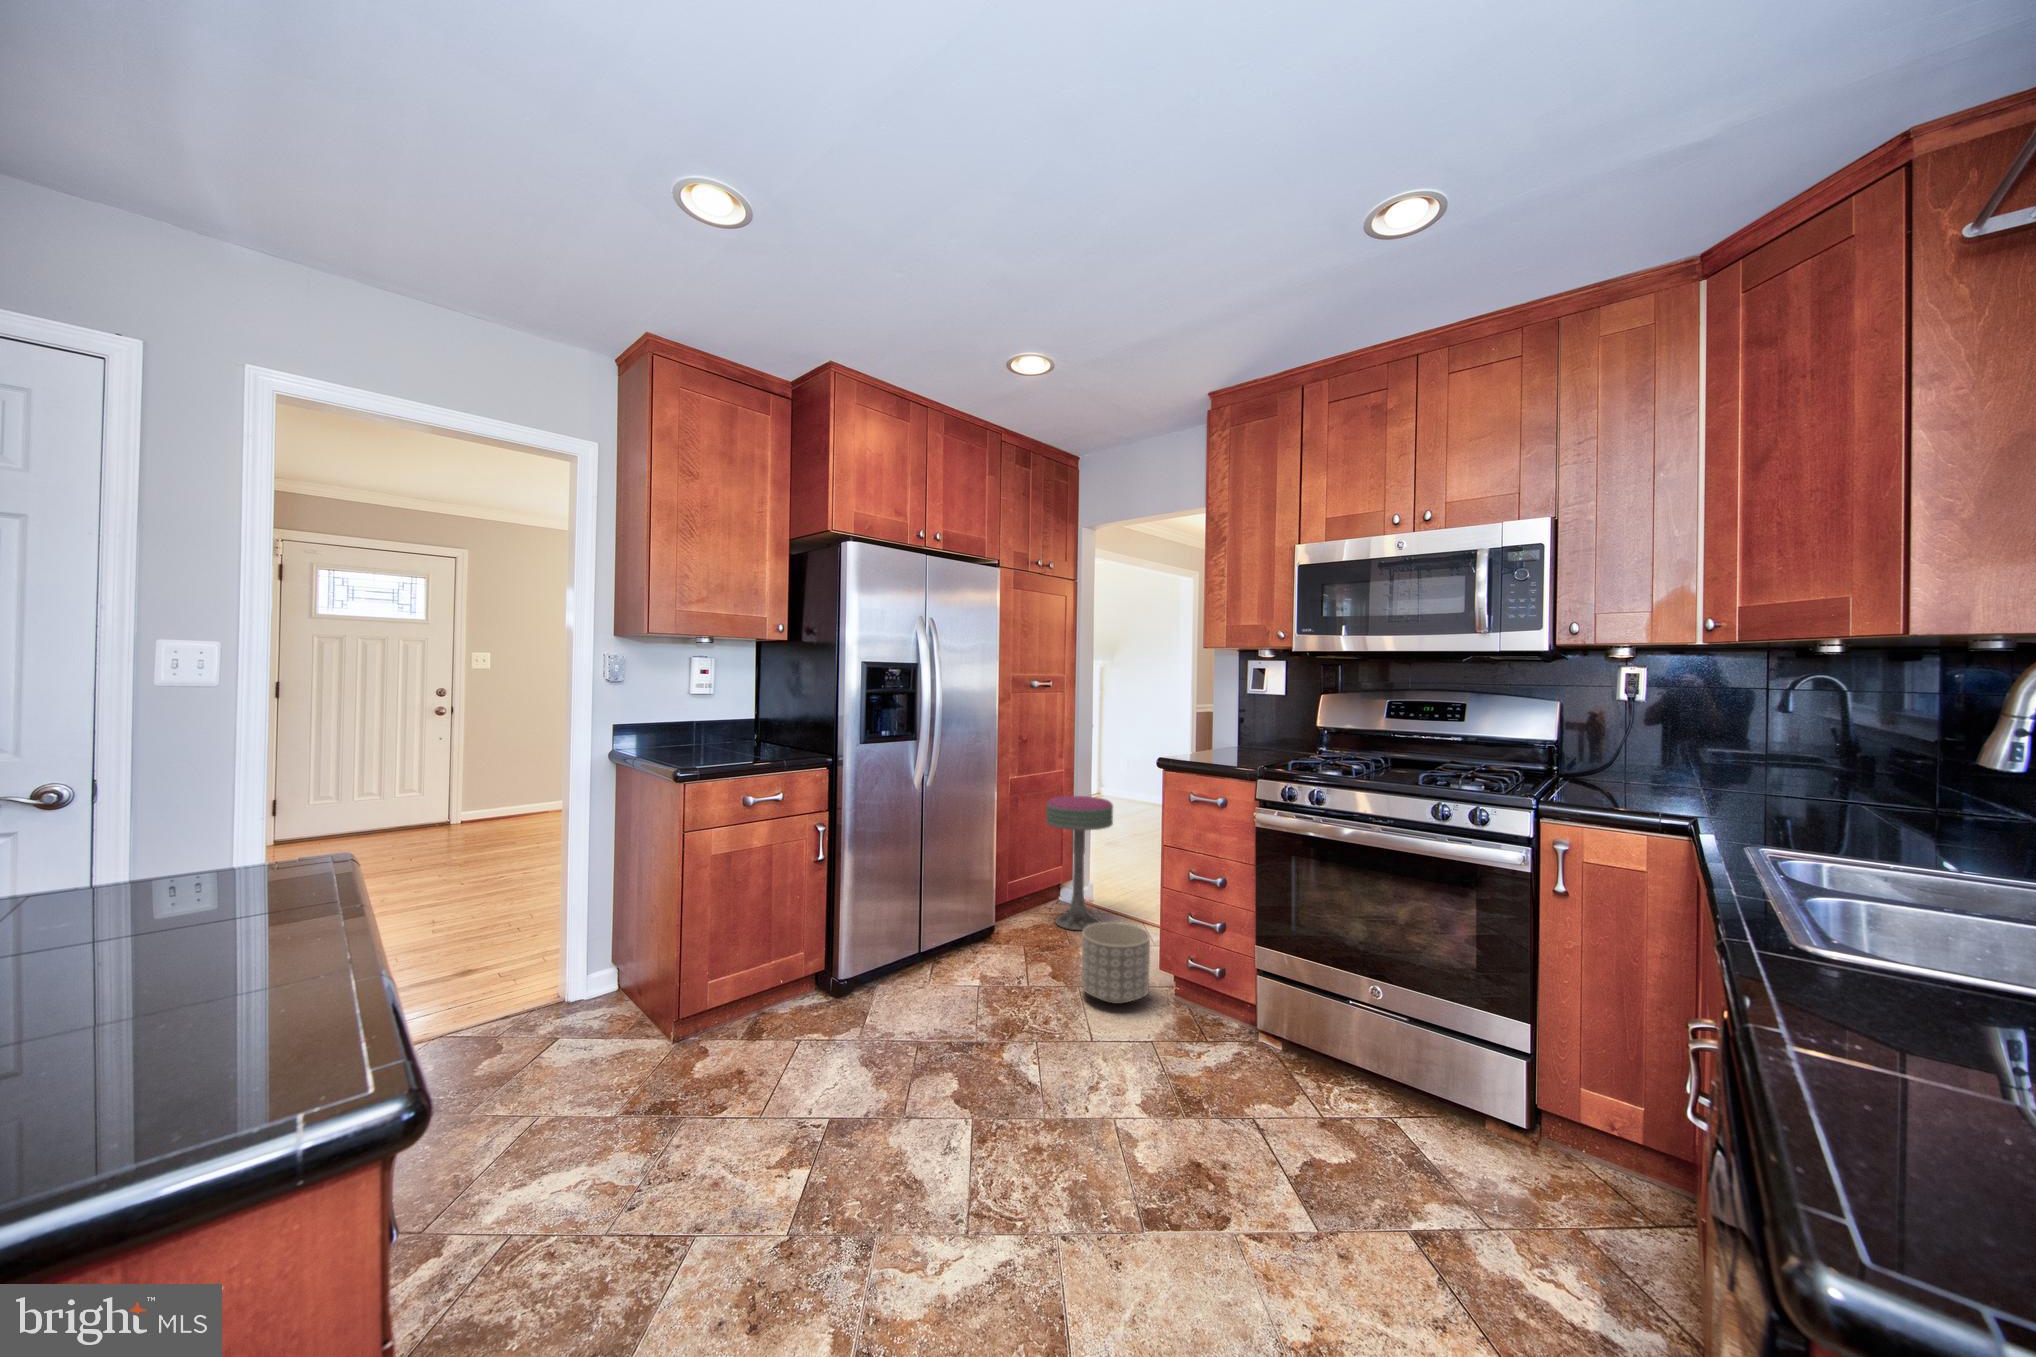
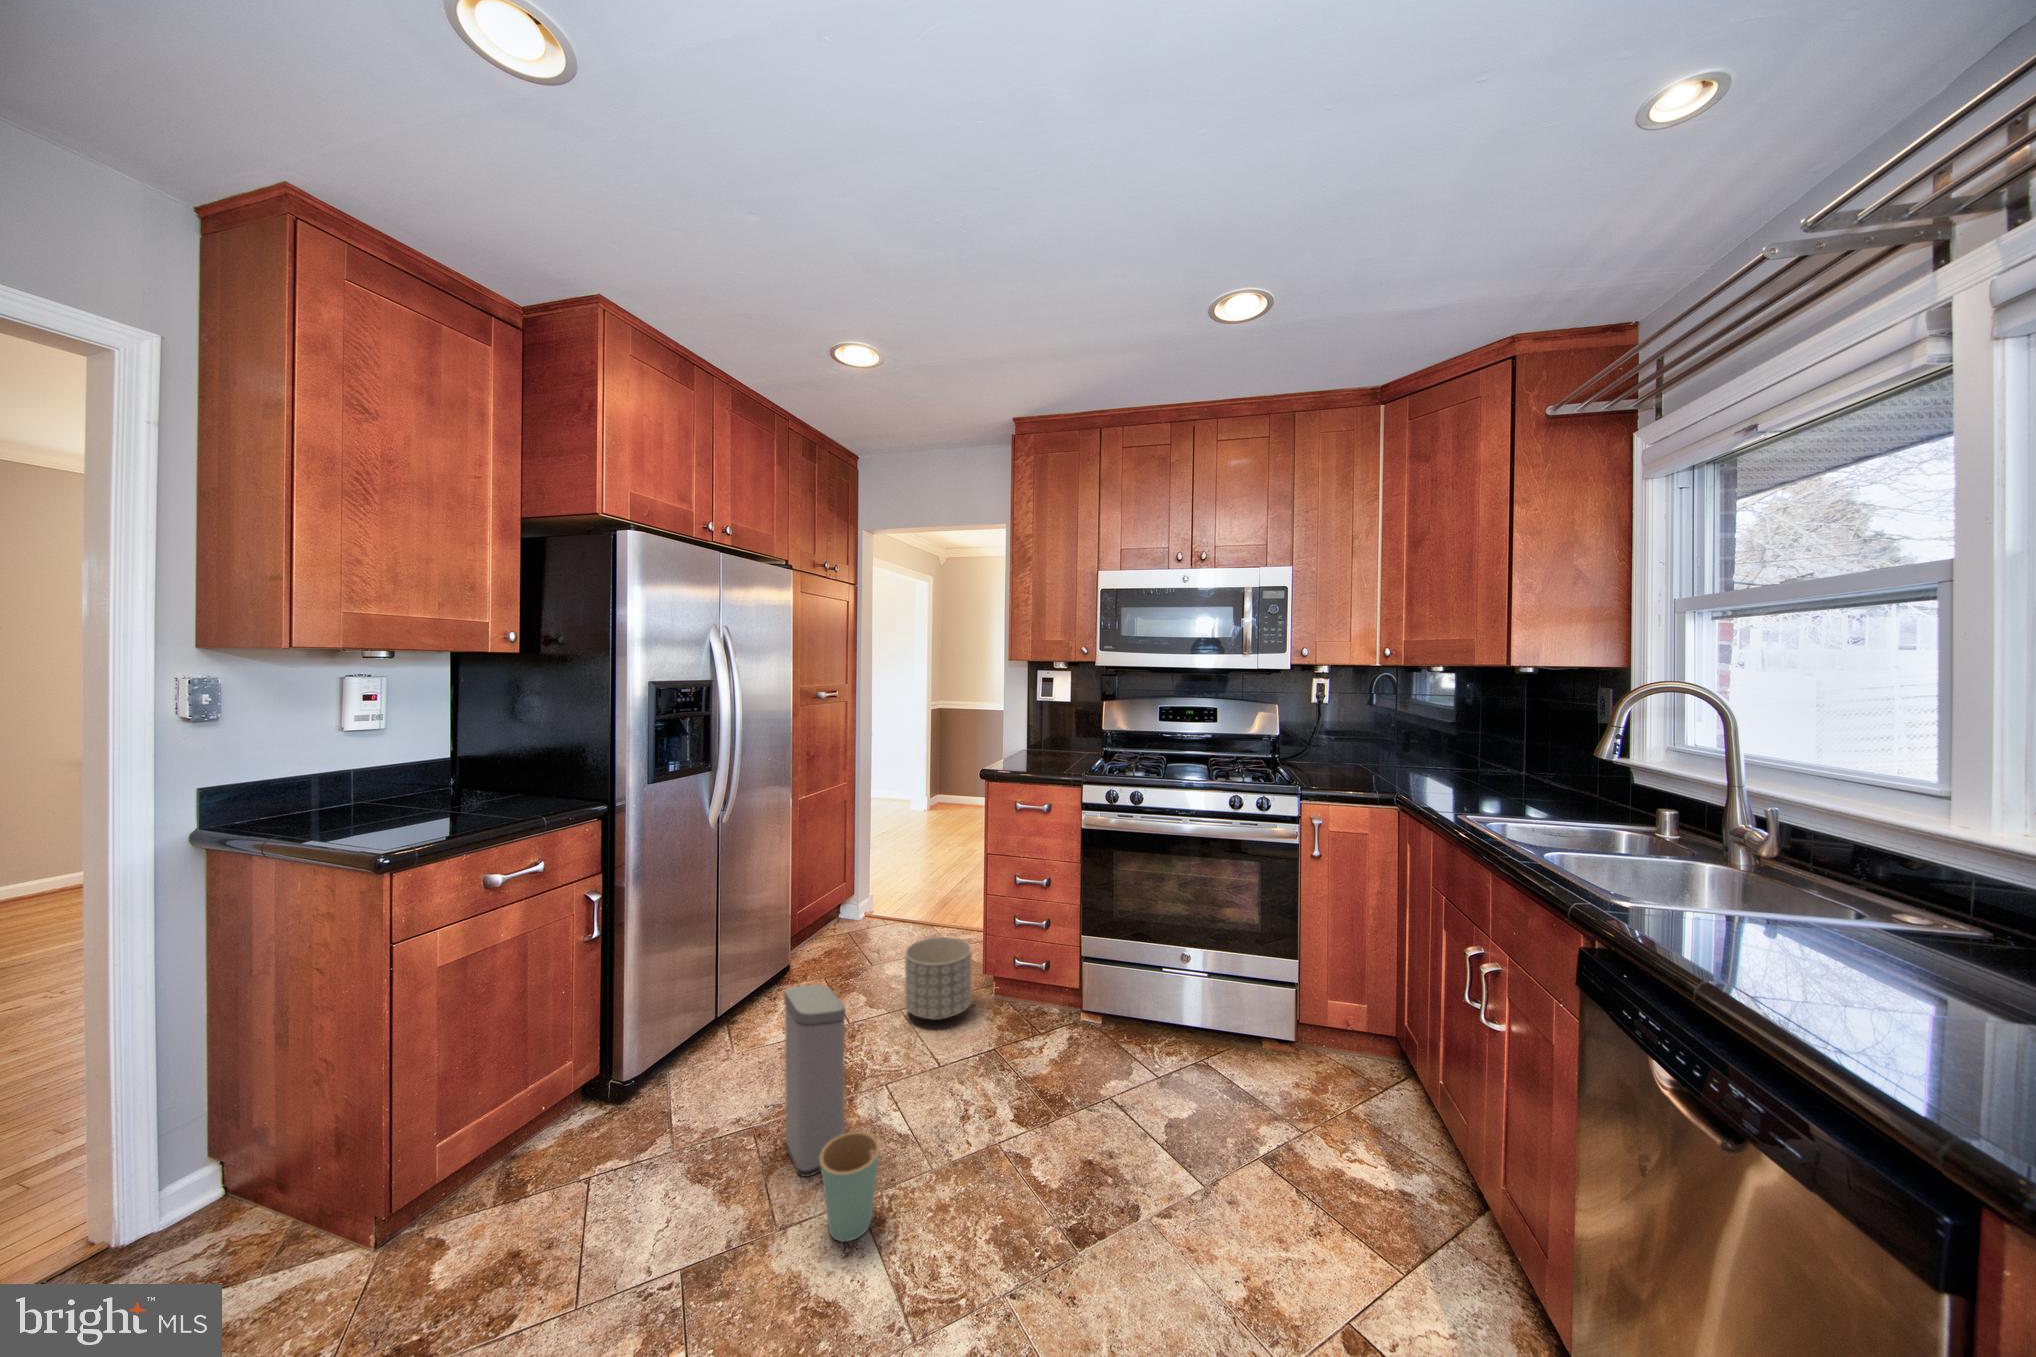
bar stool: present [1046,796,1113,930] -> none [832,814,901,951]
trash can: none [933,925,985,1146] -> present [784,985,880,1241]

